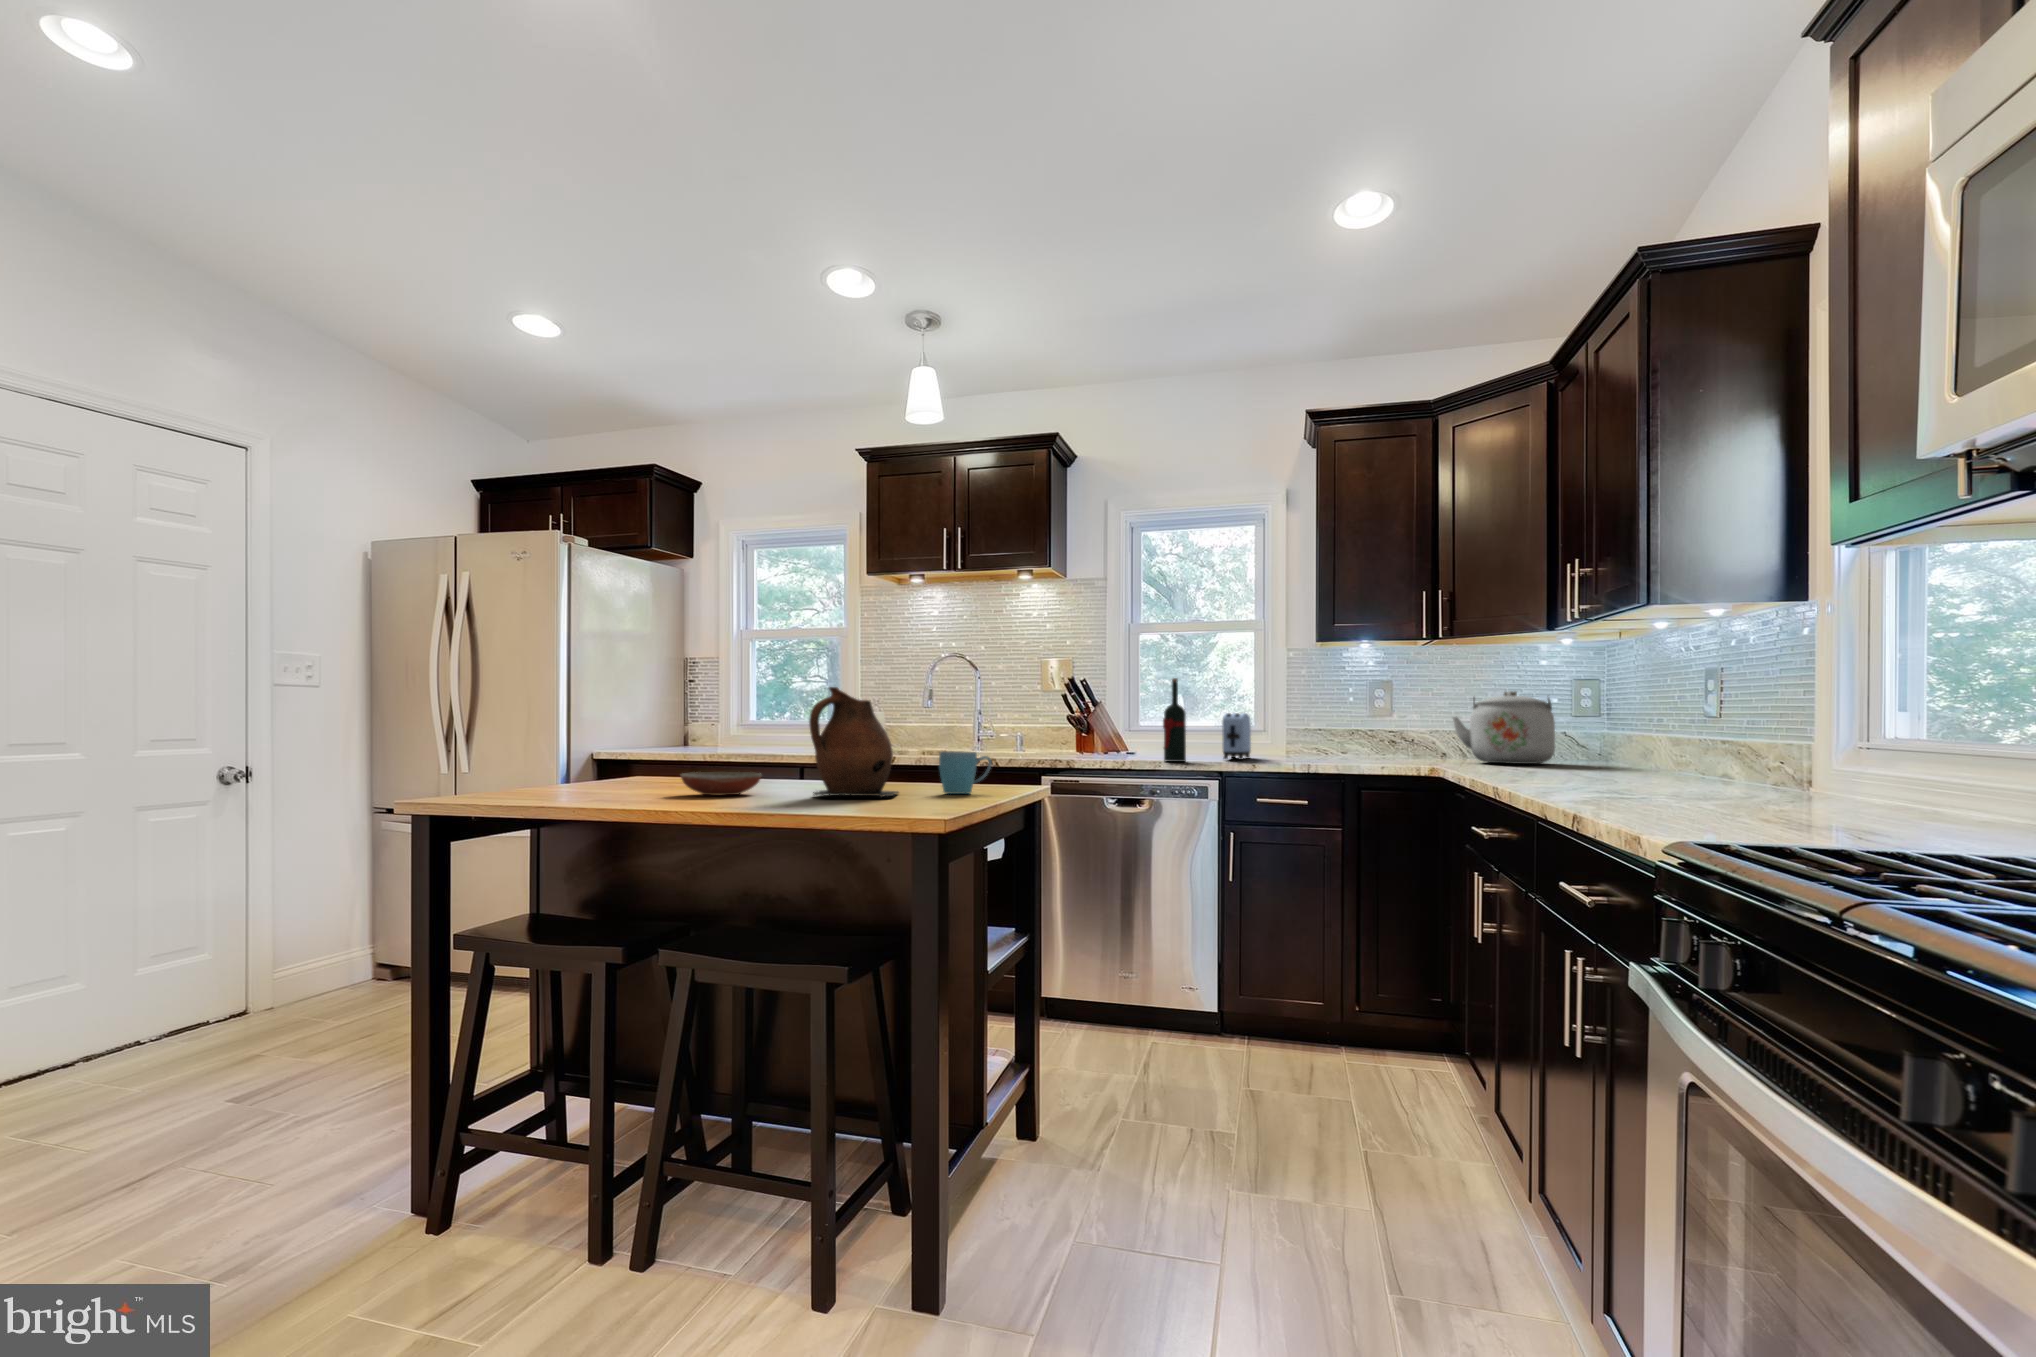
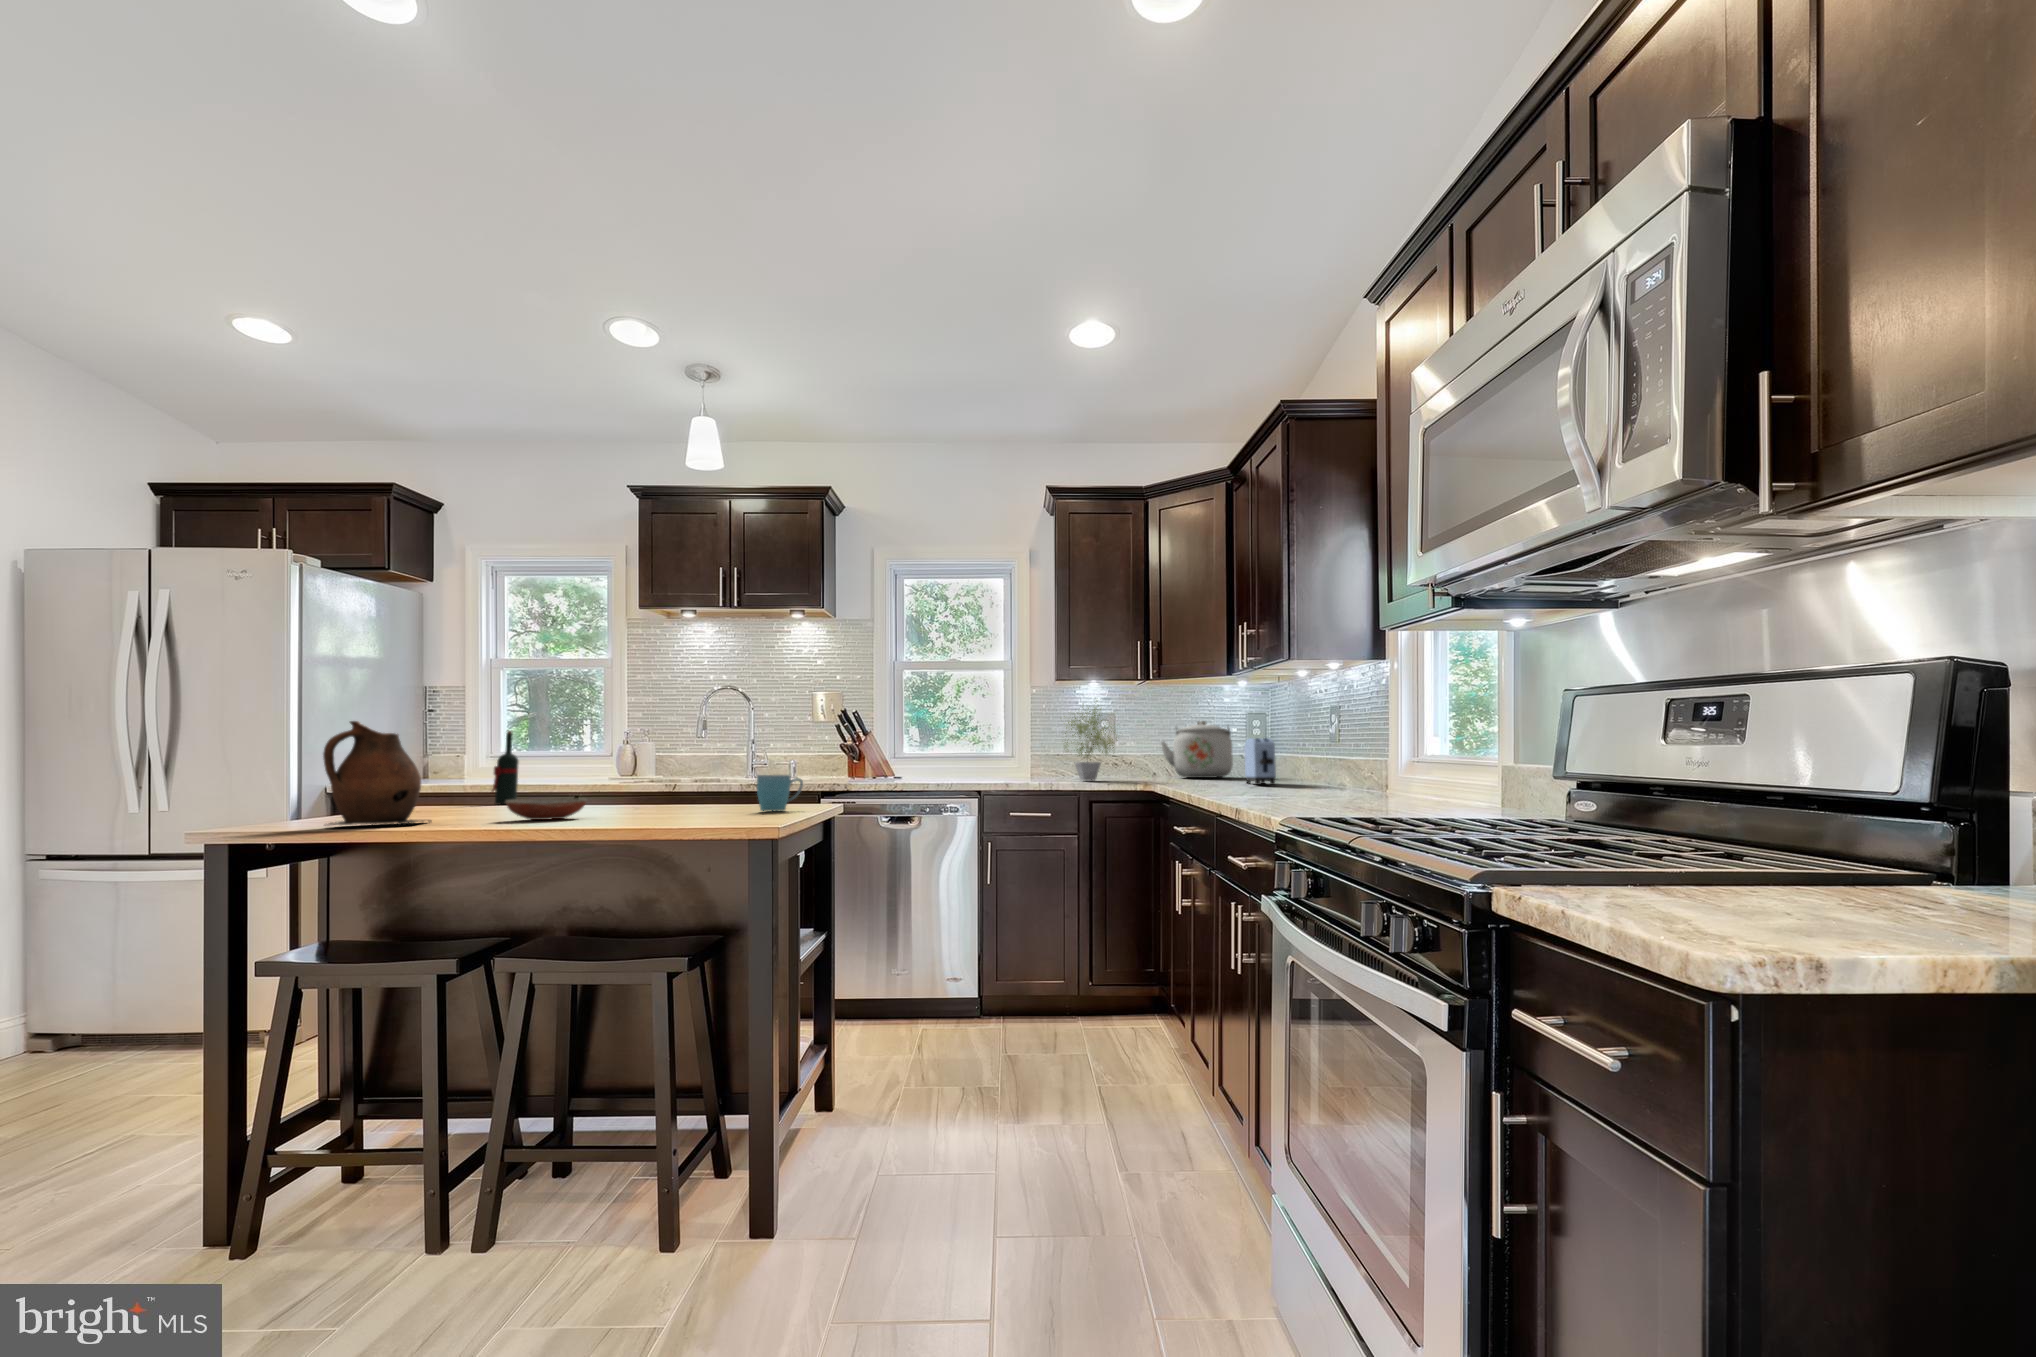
potted plant: none [1312,661,1405,764] -> present [1065,707,1118,781]
wine bottle: present [1163,678,1186,762] -> present [492,730,519,804]
ceramic pitcher: present [809,687,899,797] -> present [323,721,431,825]
toaster: present [1222,713,1251,760] -> present [1244,738,1276,785]

